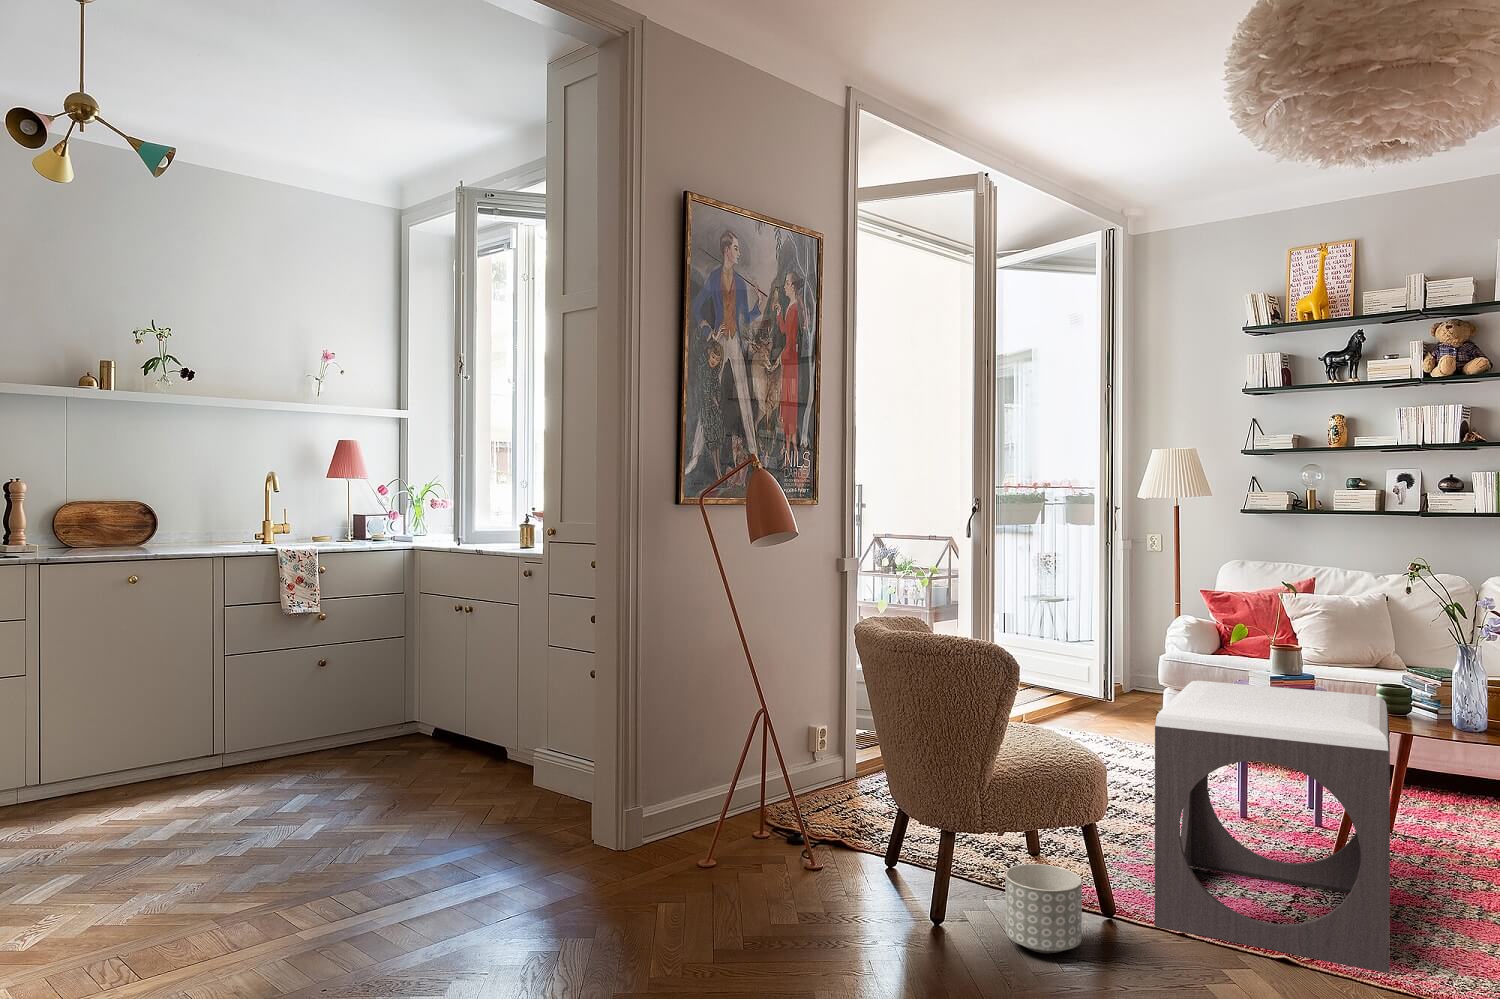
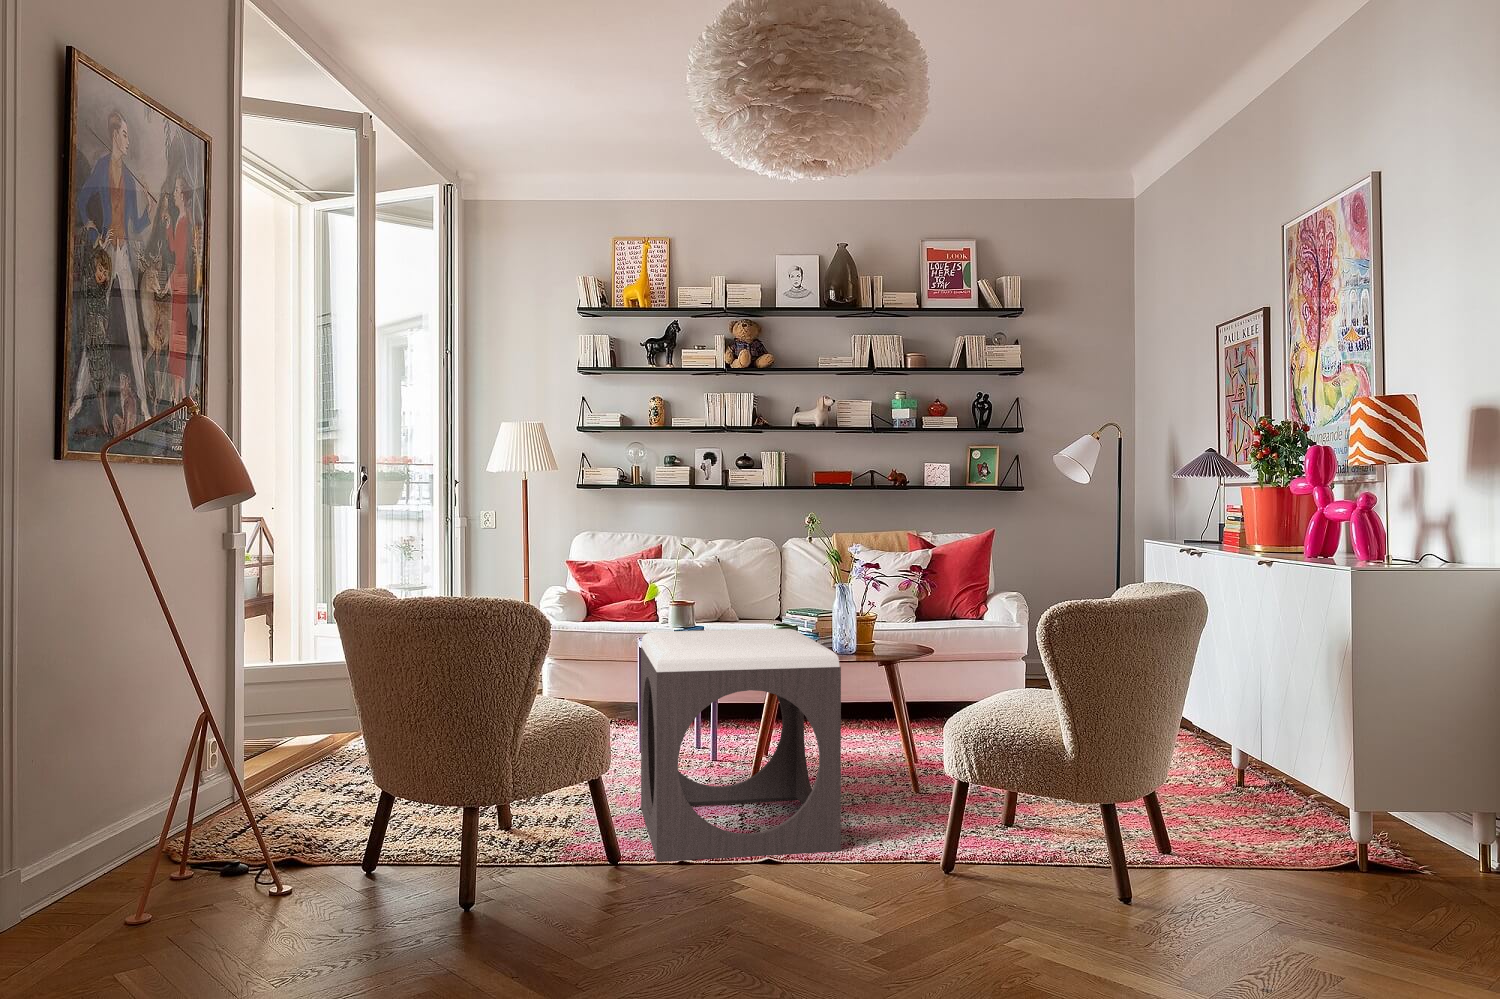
planter: present [1005,864,1082,953] -> none [544,822,619,909]

